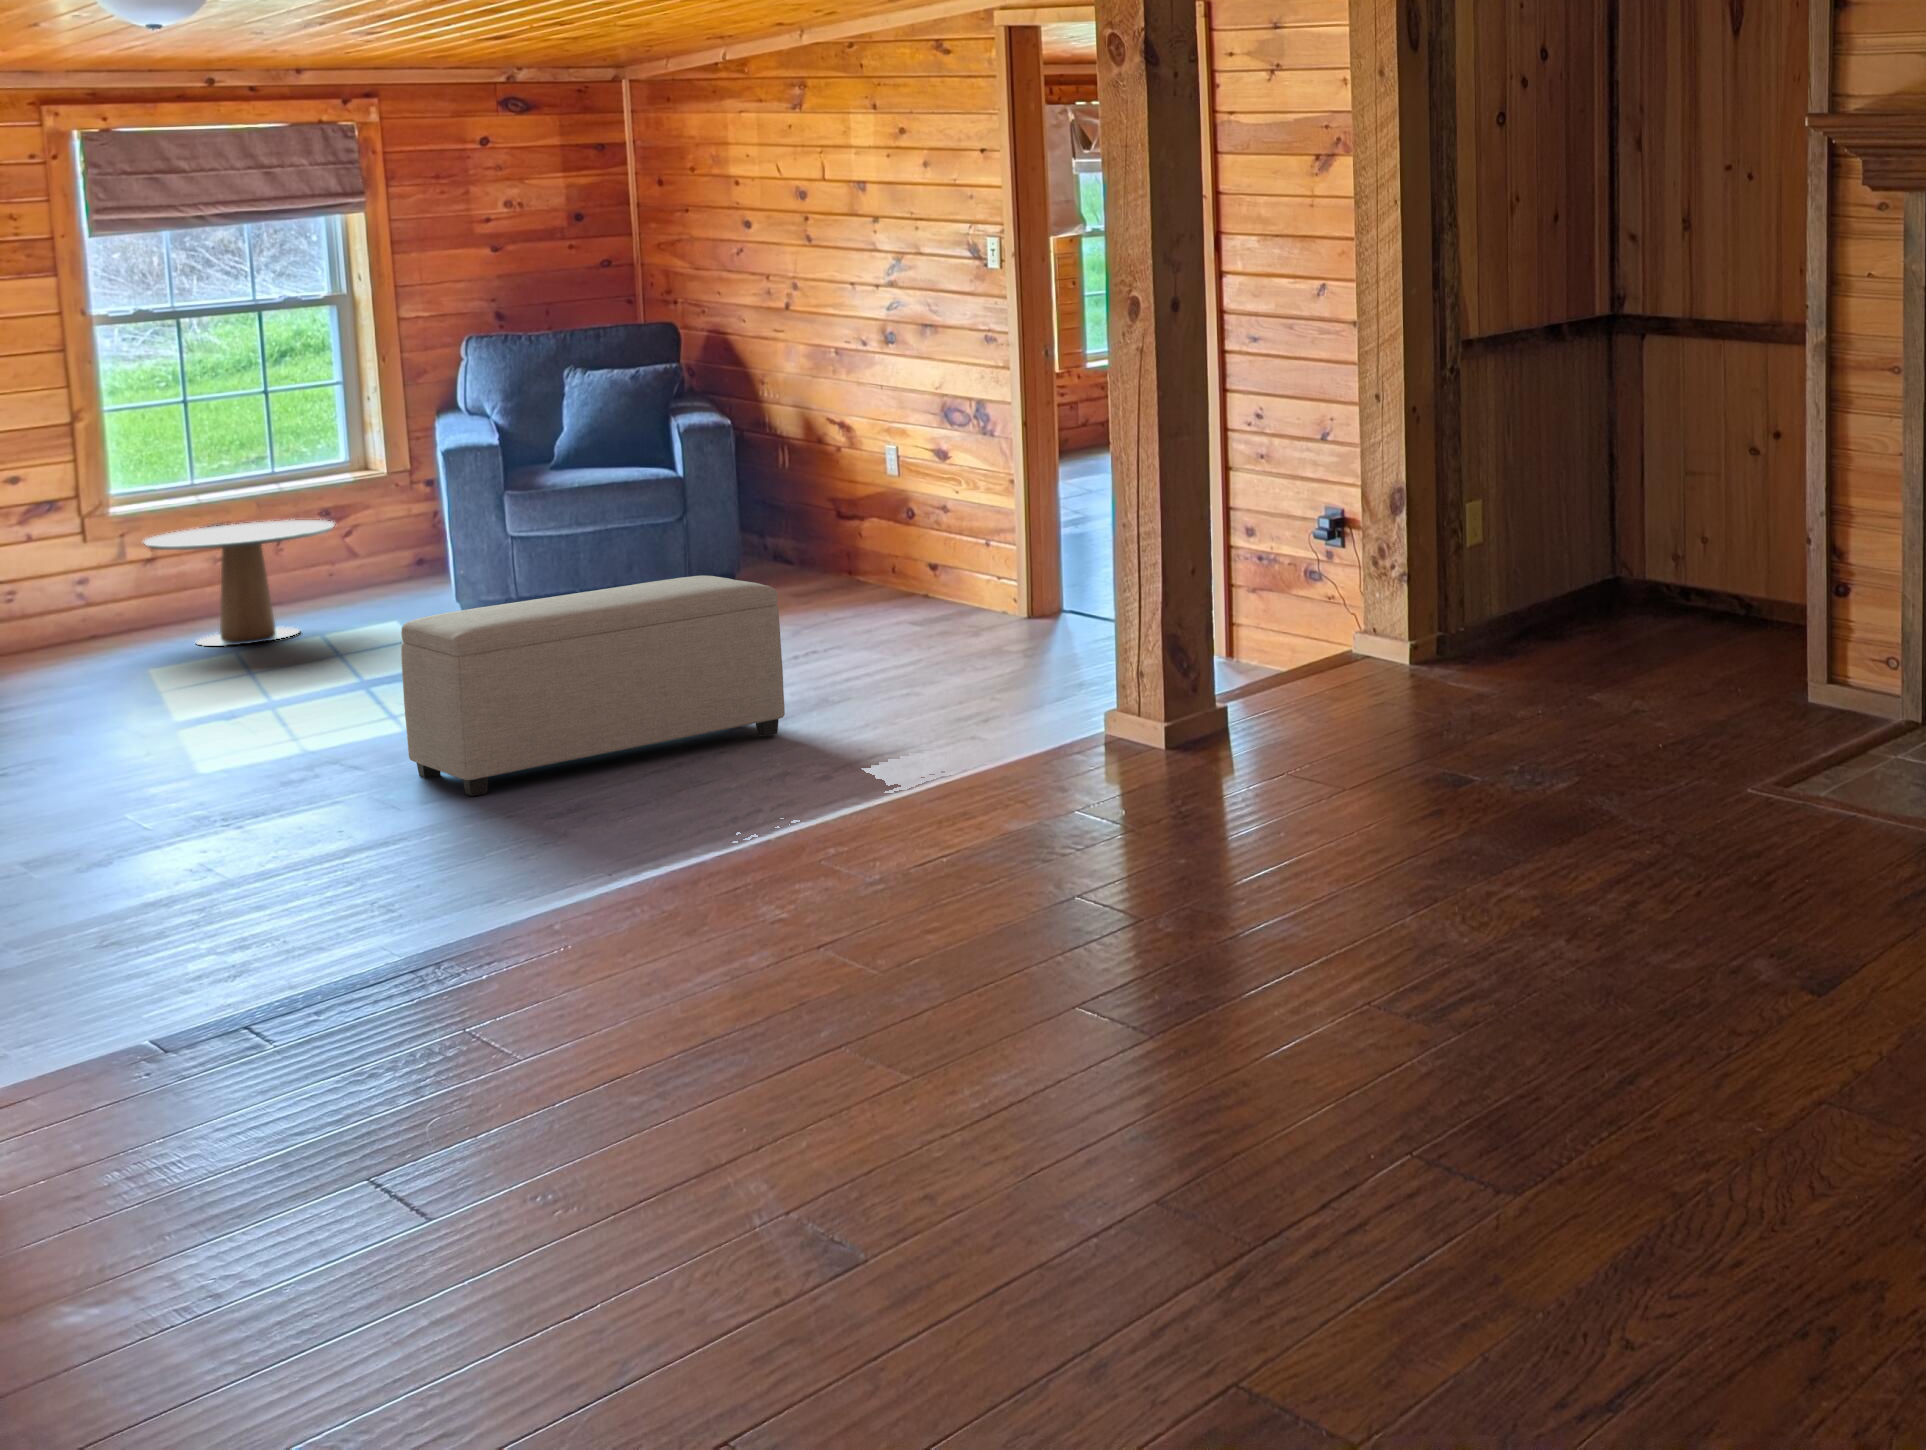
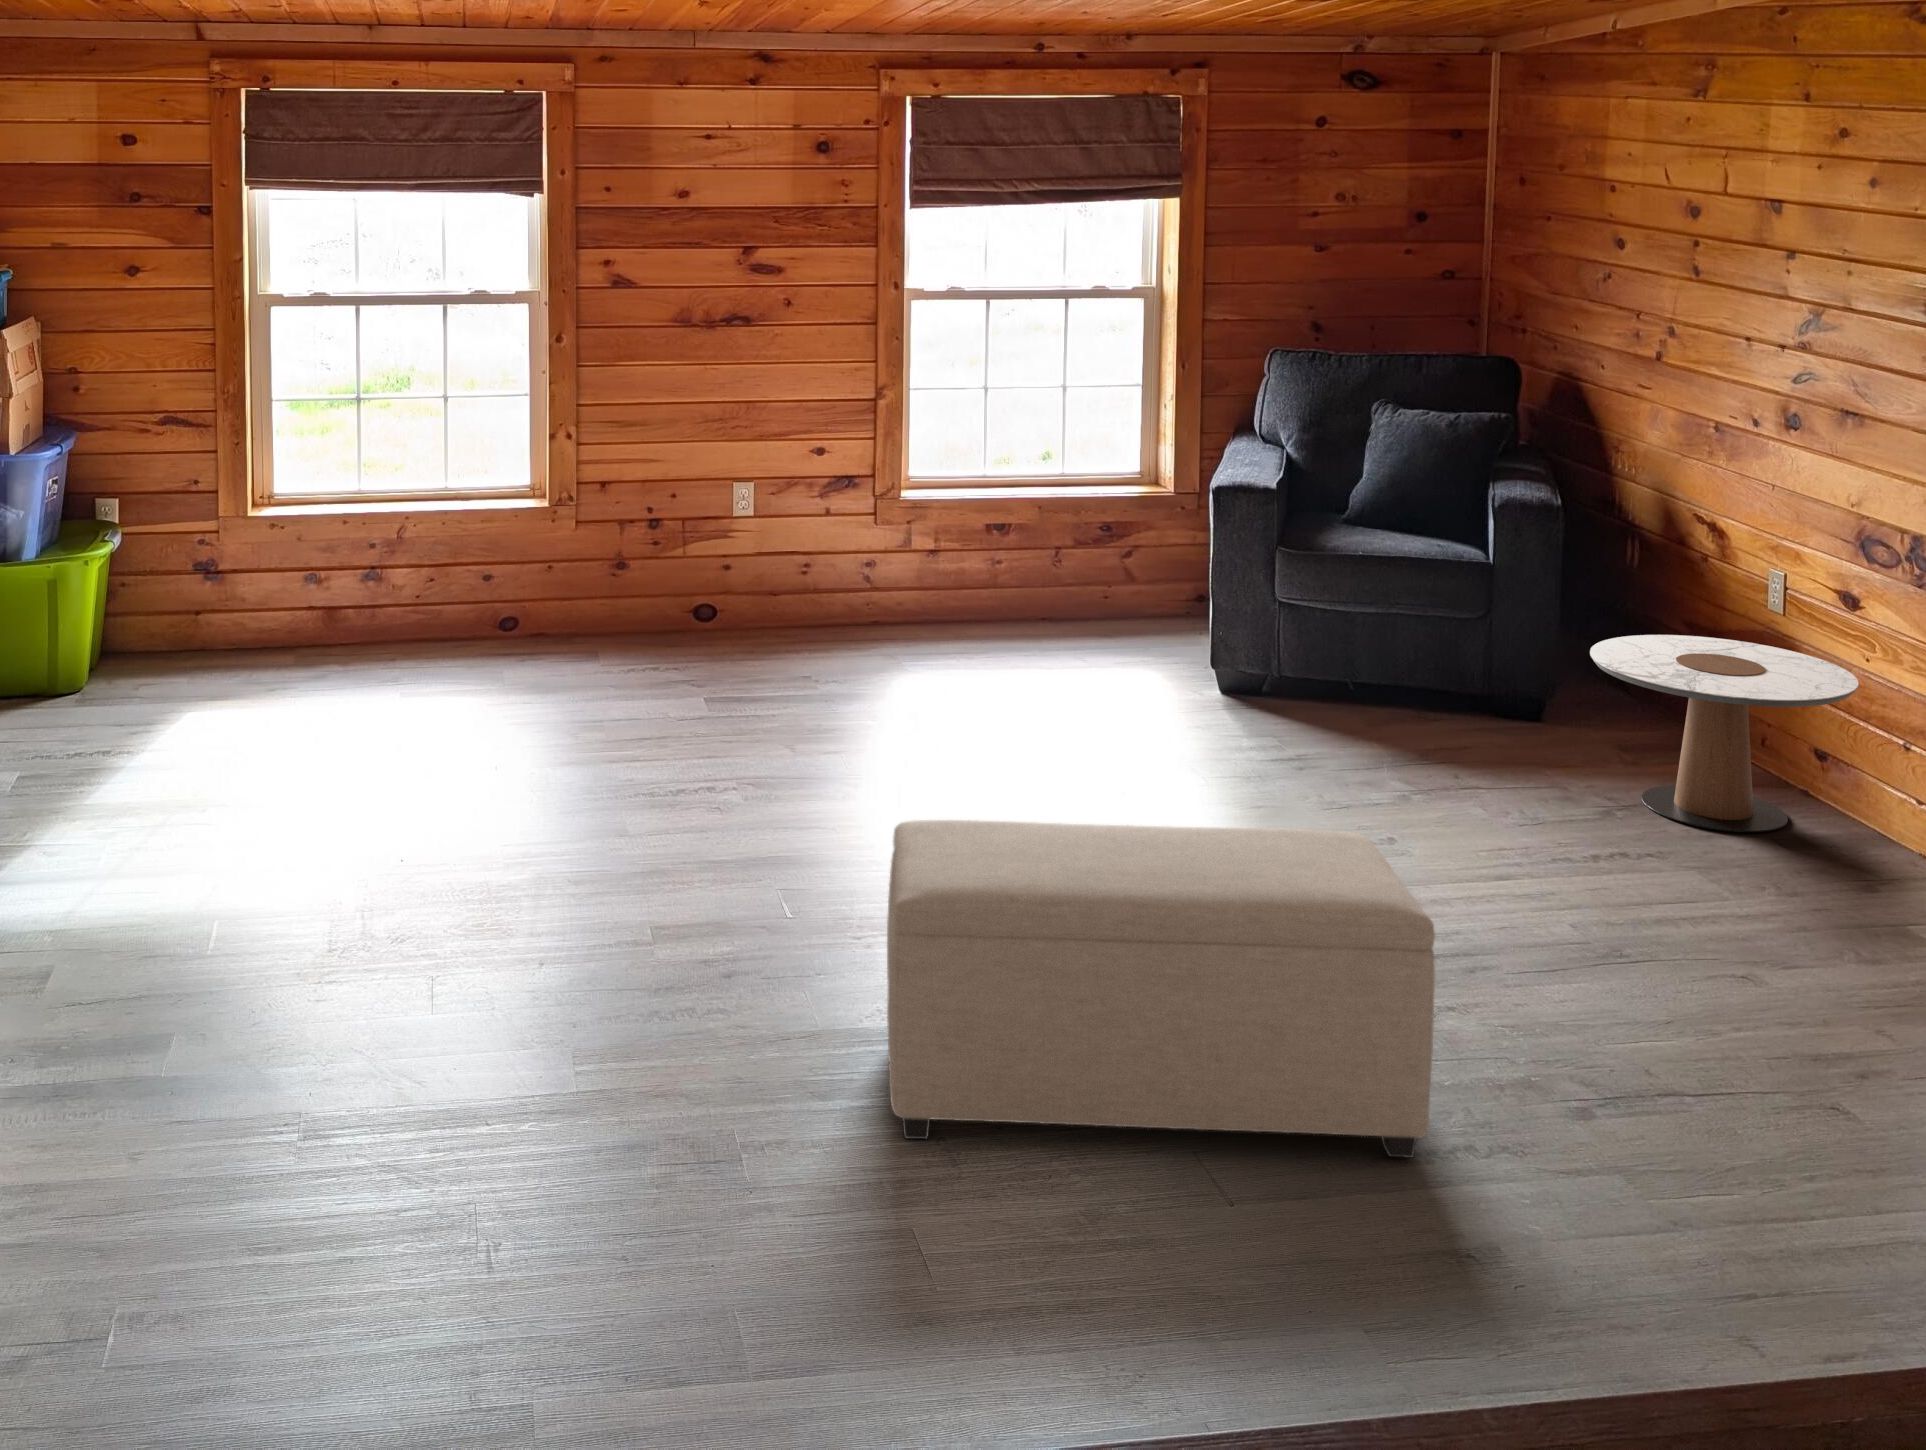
side table: present [144,520,334,646] -> present [1590,635,1859,832]

